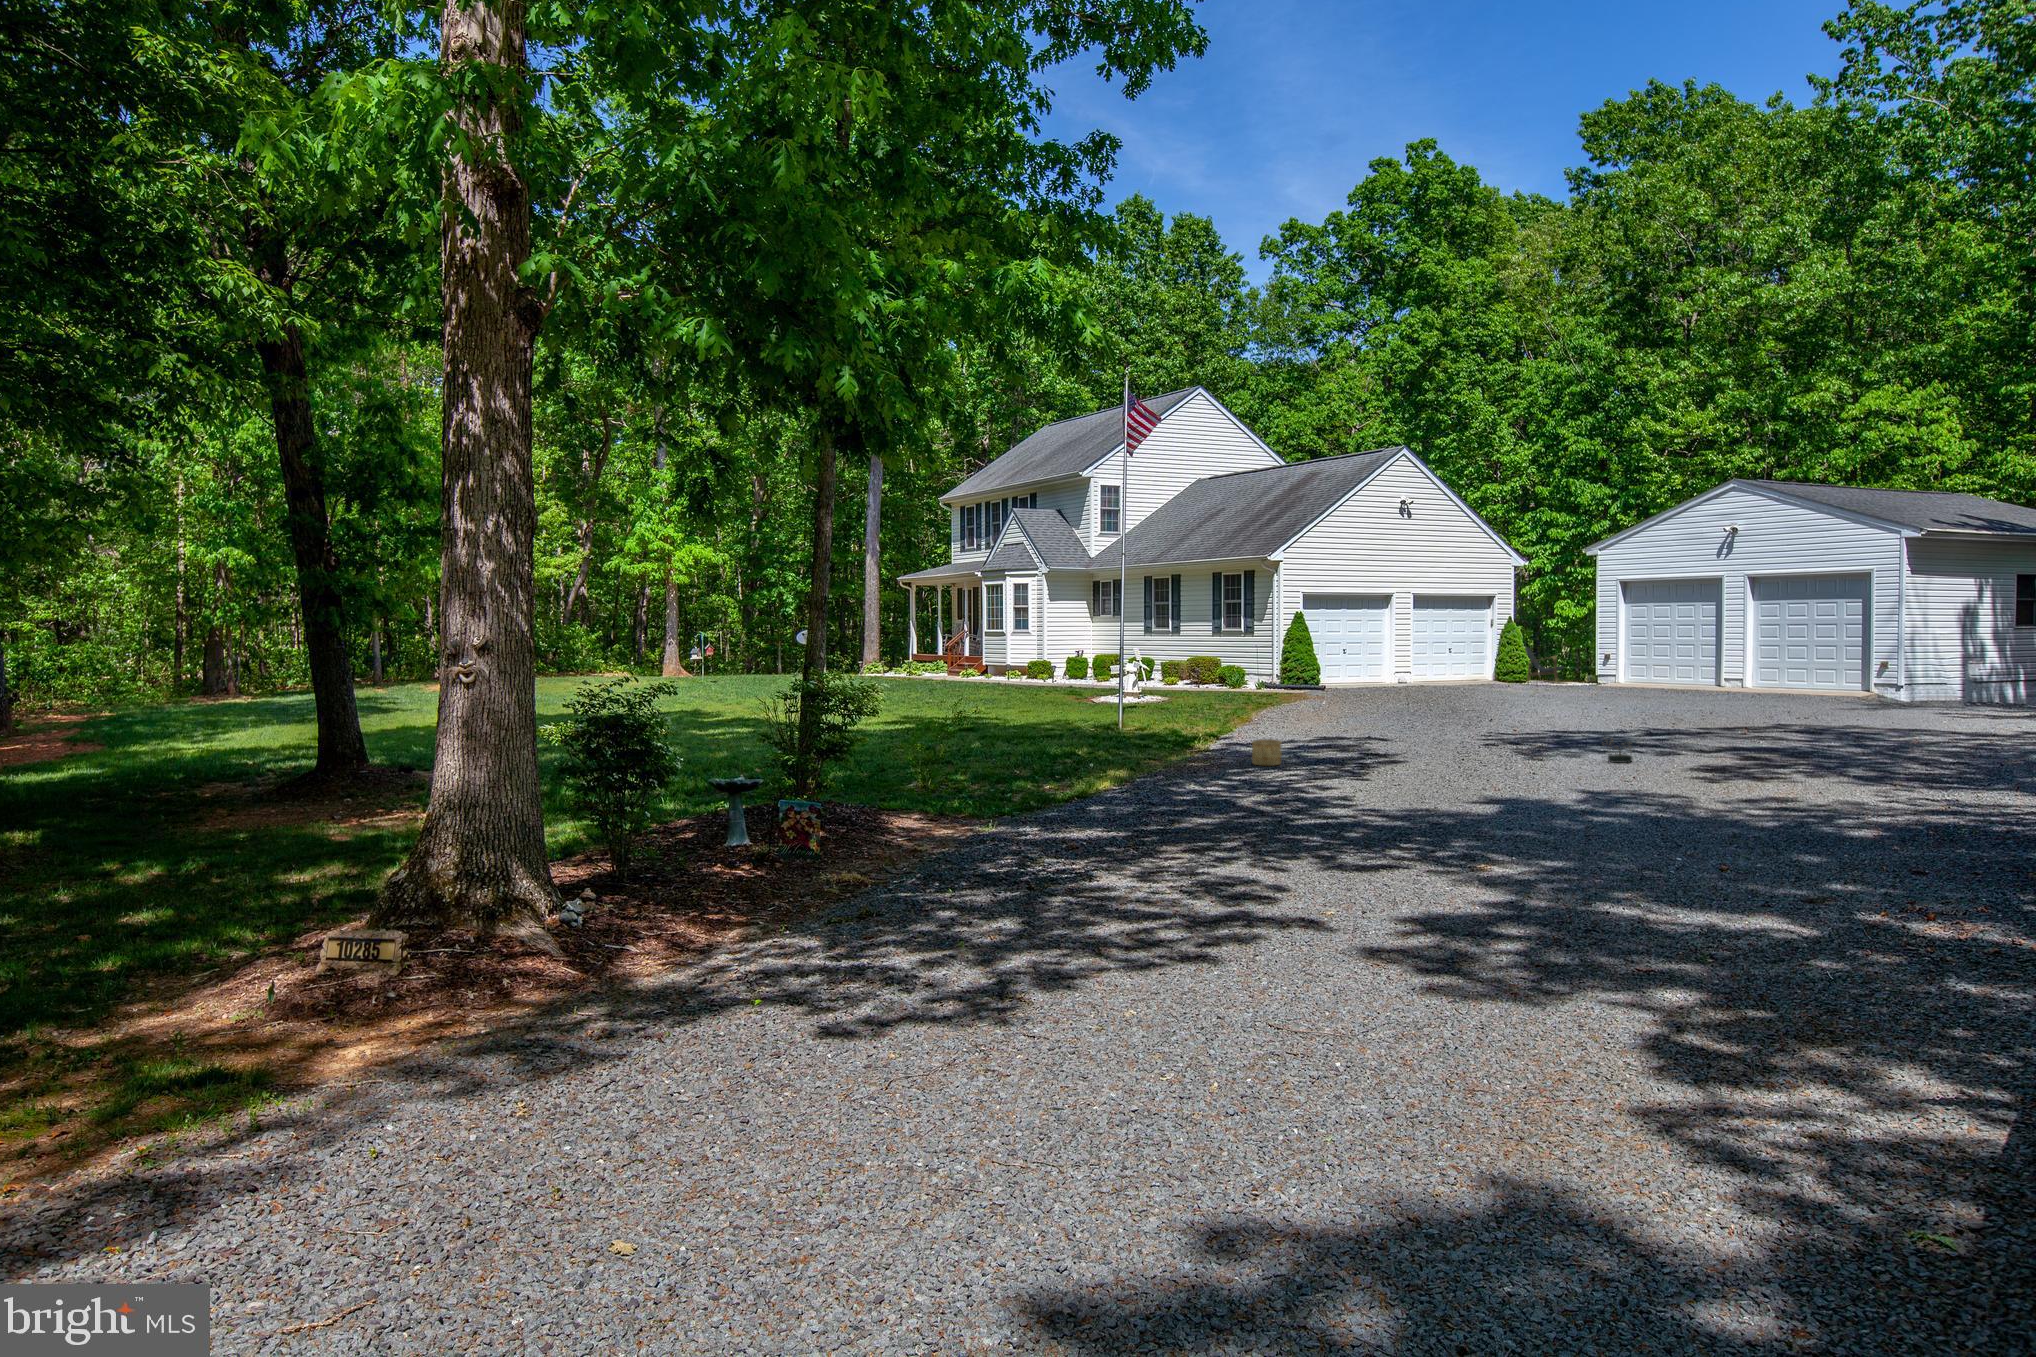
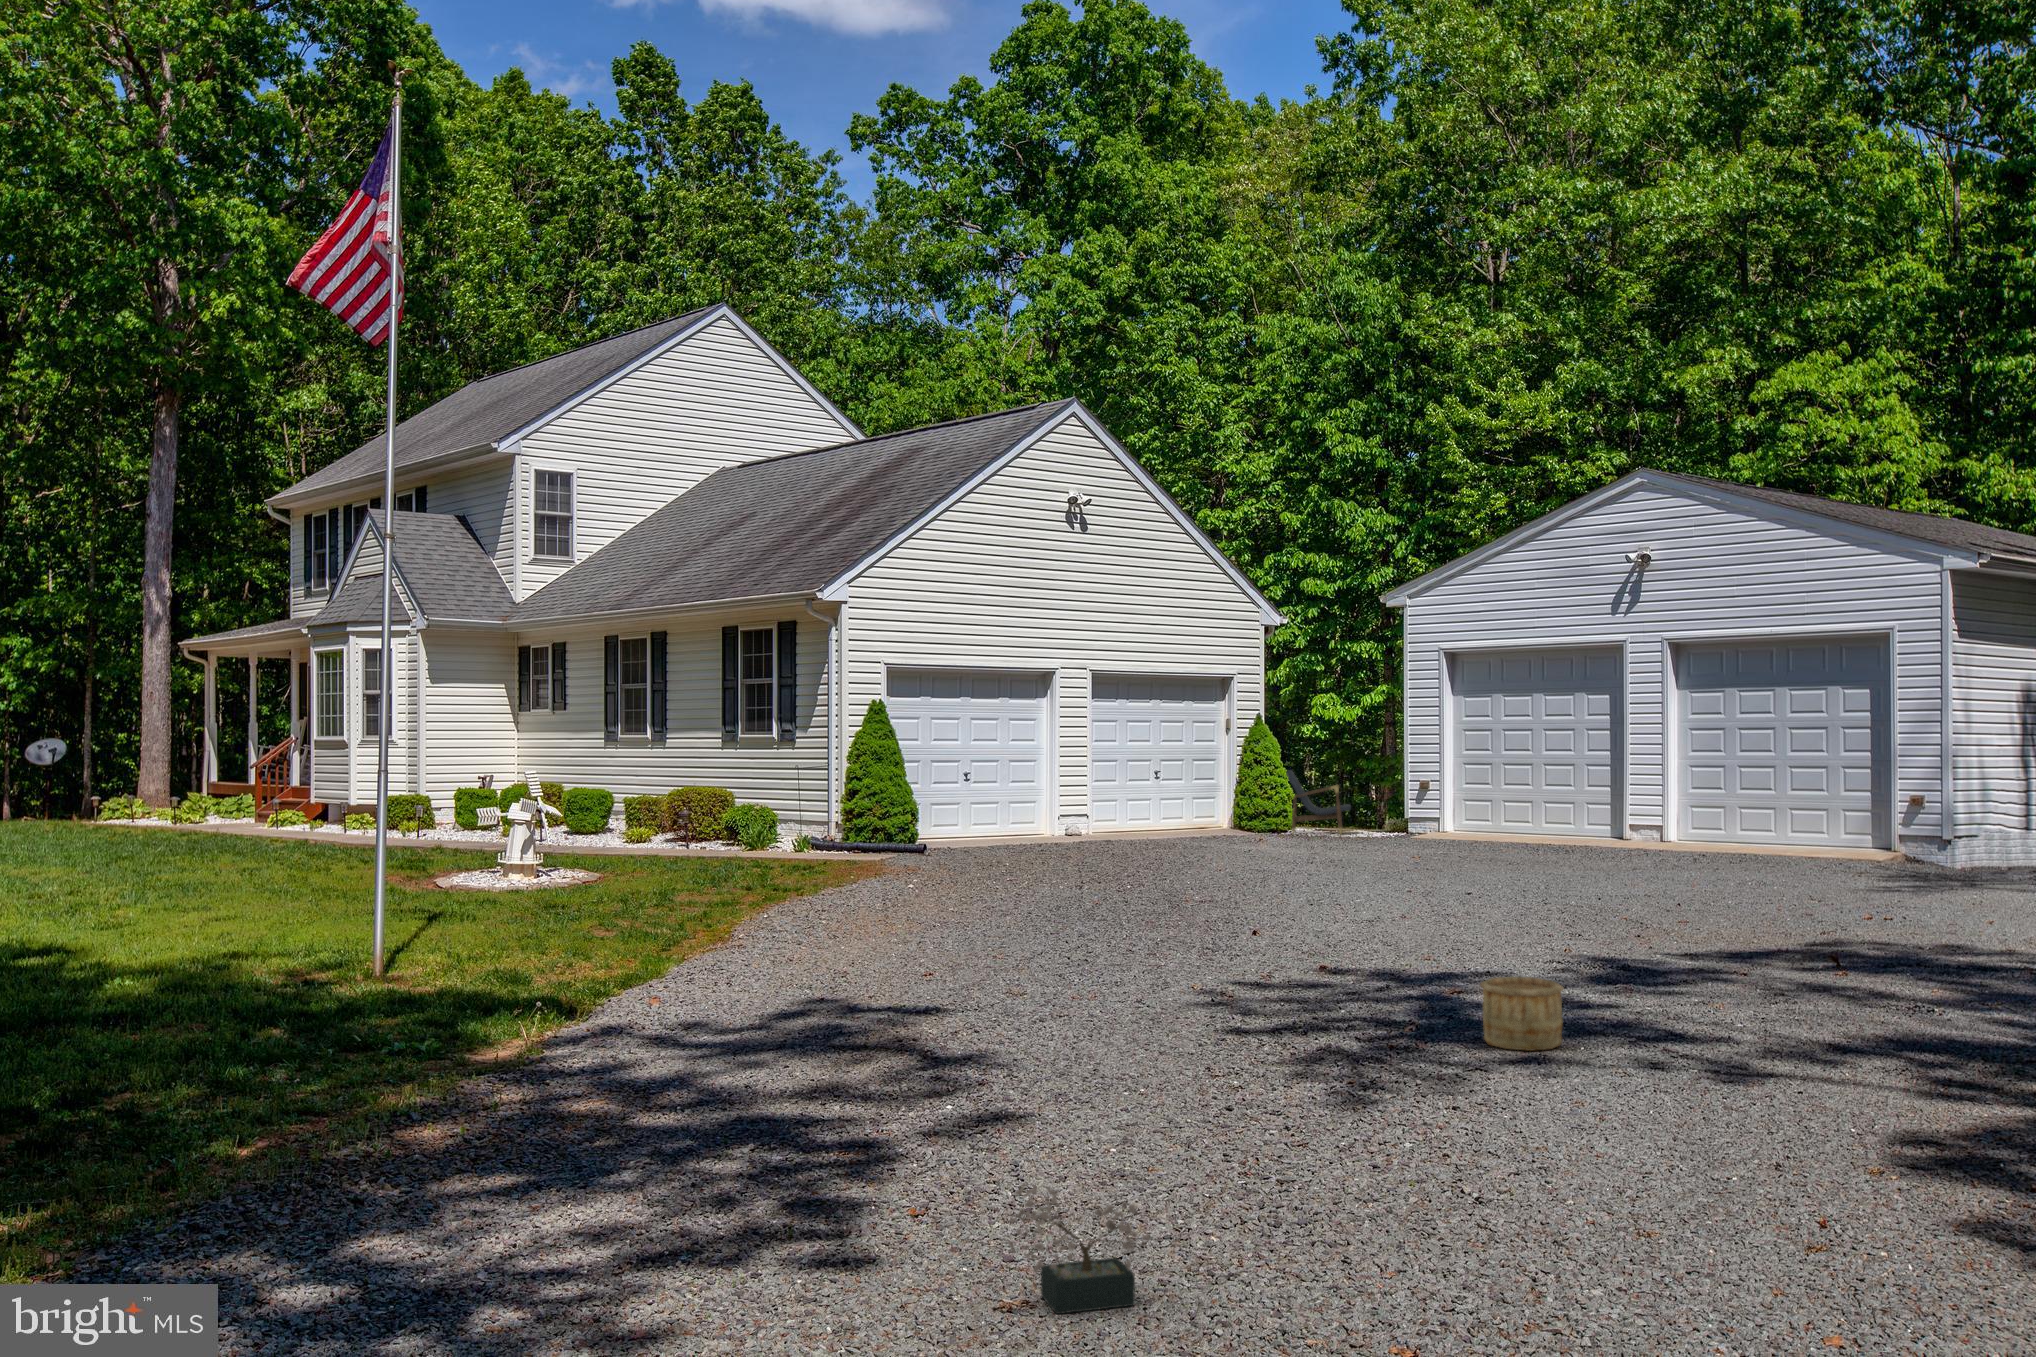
decorative plant: present [1607,738,1632,763] -> present [1009,1183,1150,1314]
wooden bucket: present [1252,739,1282,766] -> present [1480,977,1564,1051]

